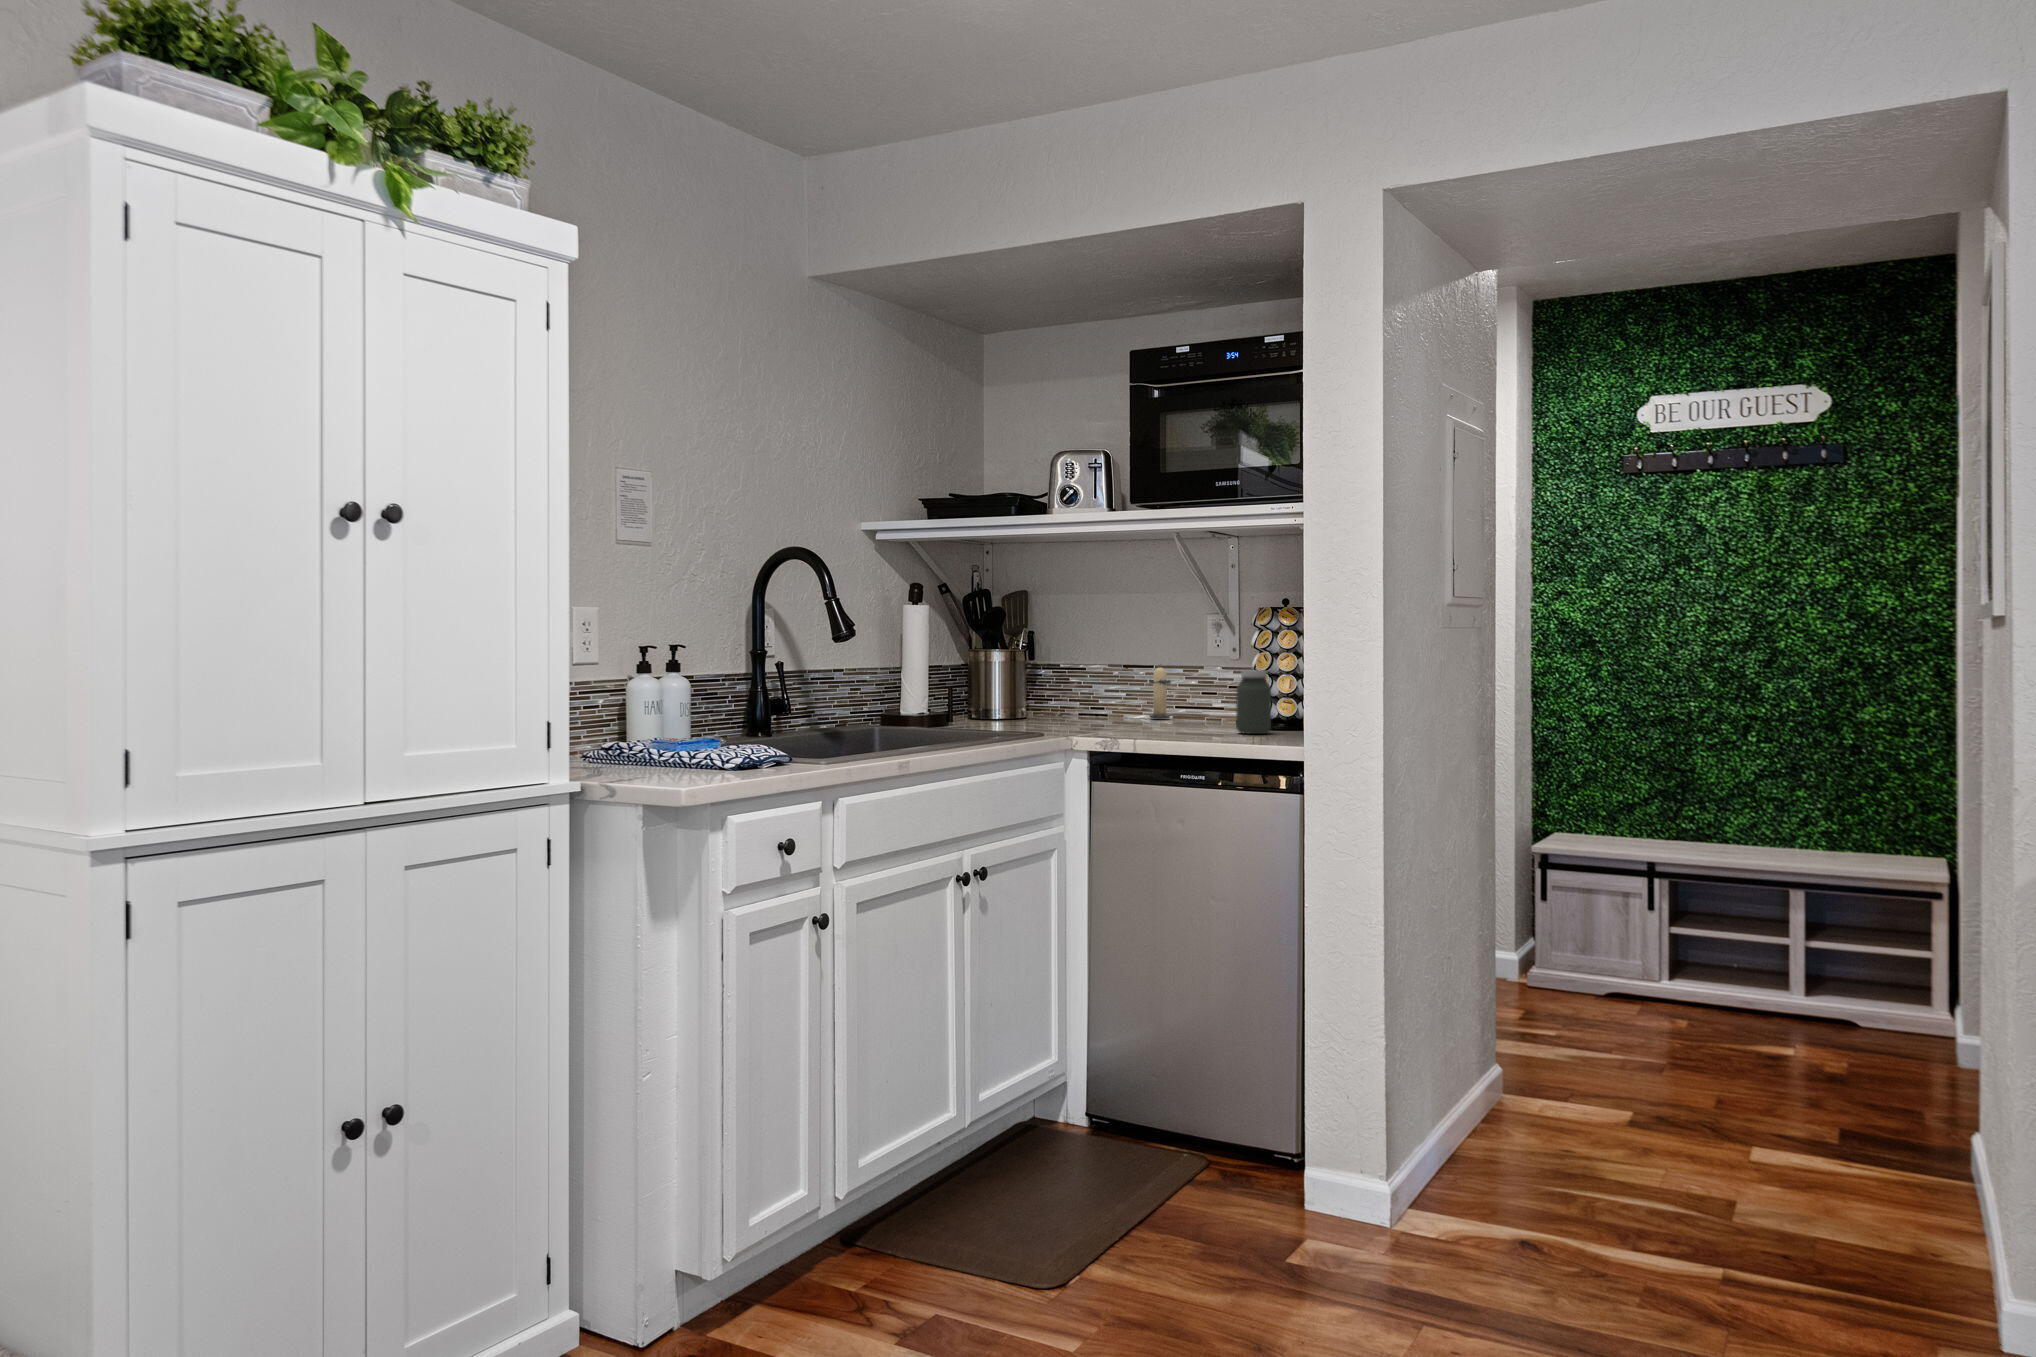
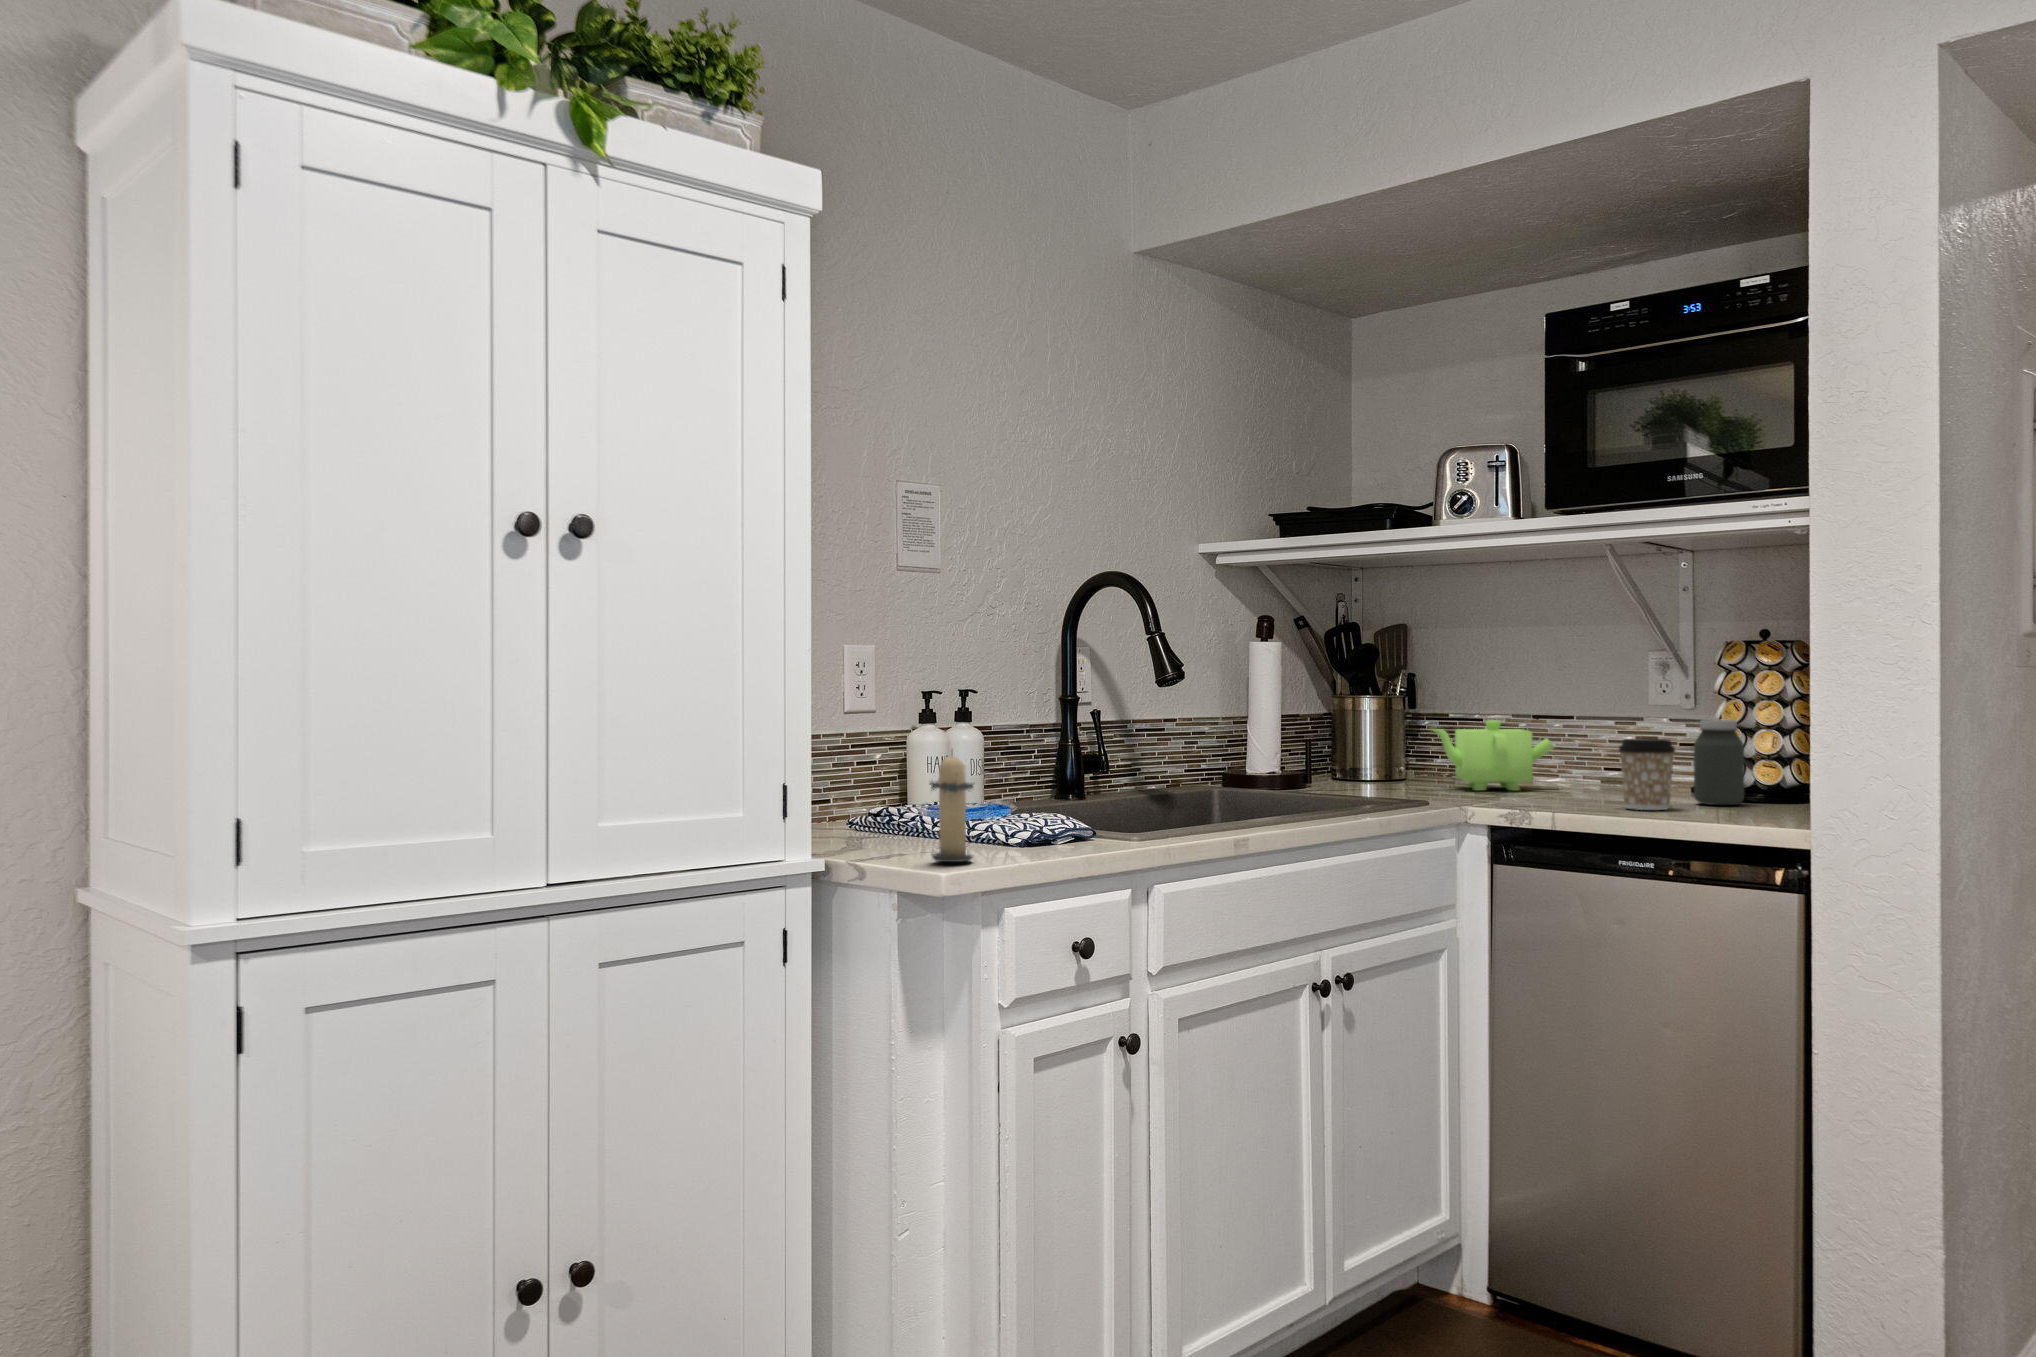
candle: present [1149,664,1170,718] -> present [930,755,973,862]
teapot: none [1044,670,1139,725] -> present [1432,720,1554,791]
coffee cup: none [1182,684,1223,738] -> present [1619,739,1675,810]

